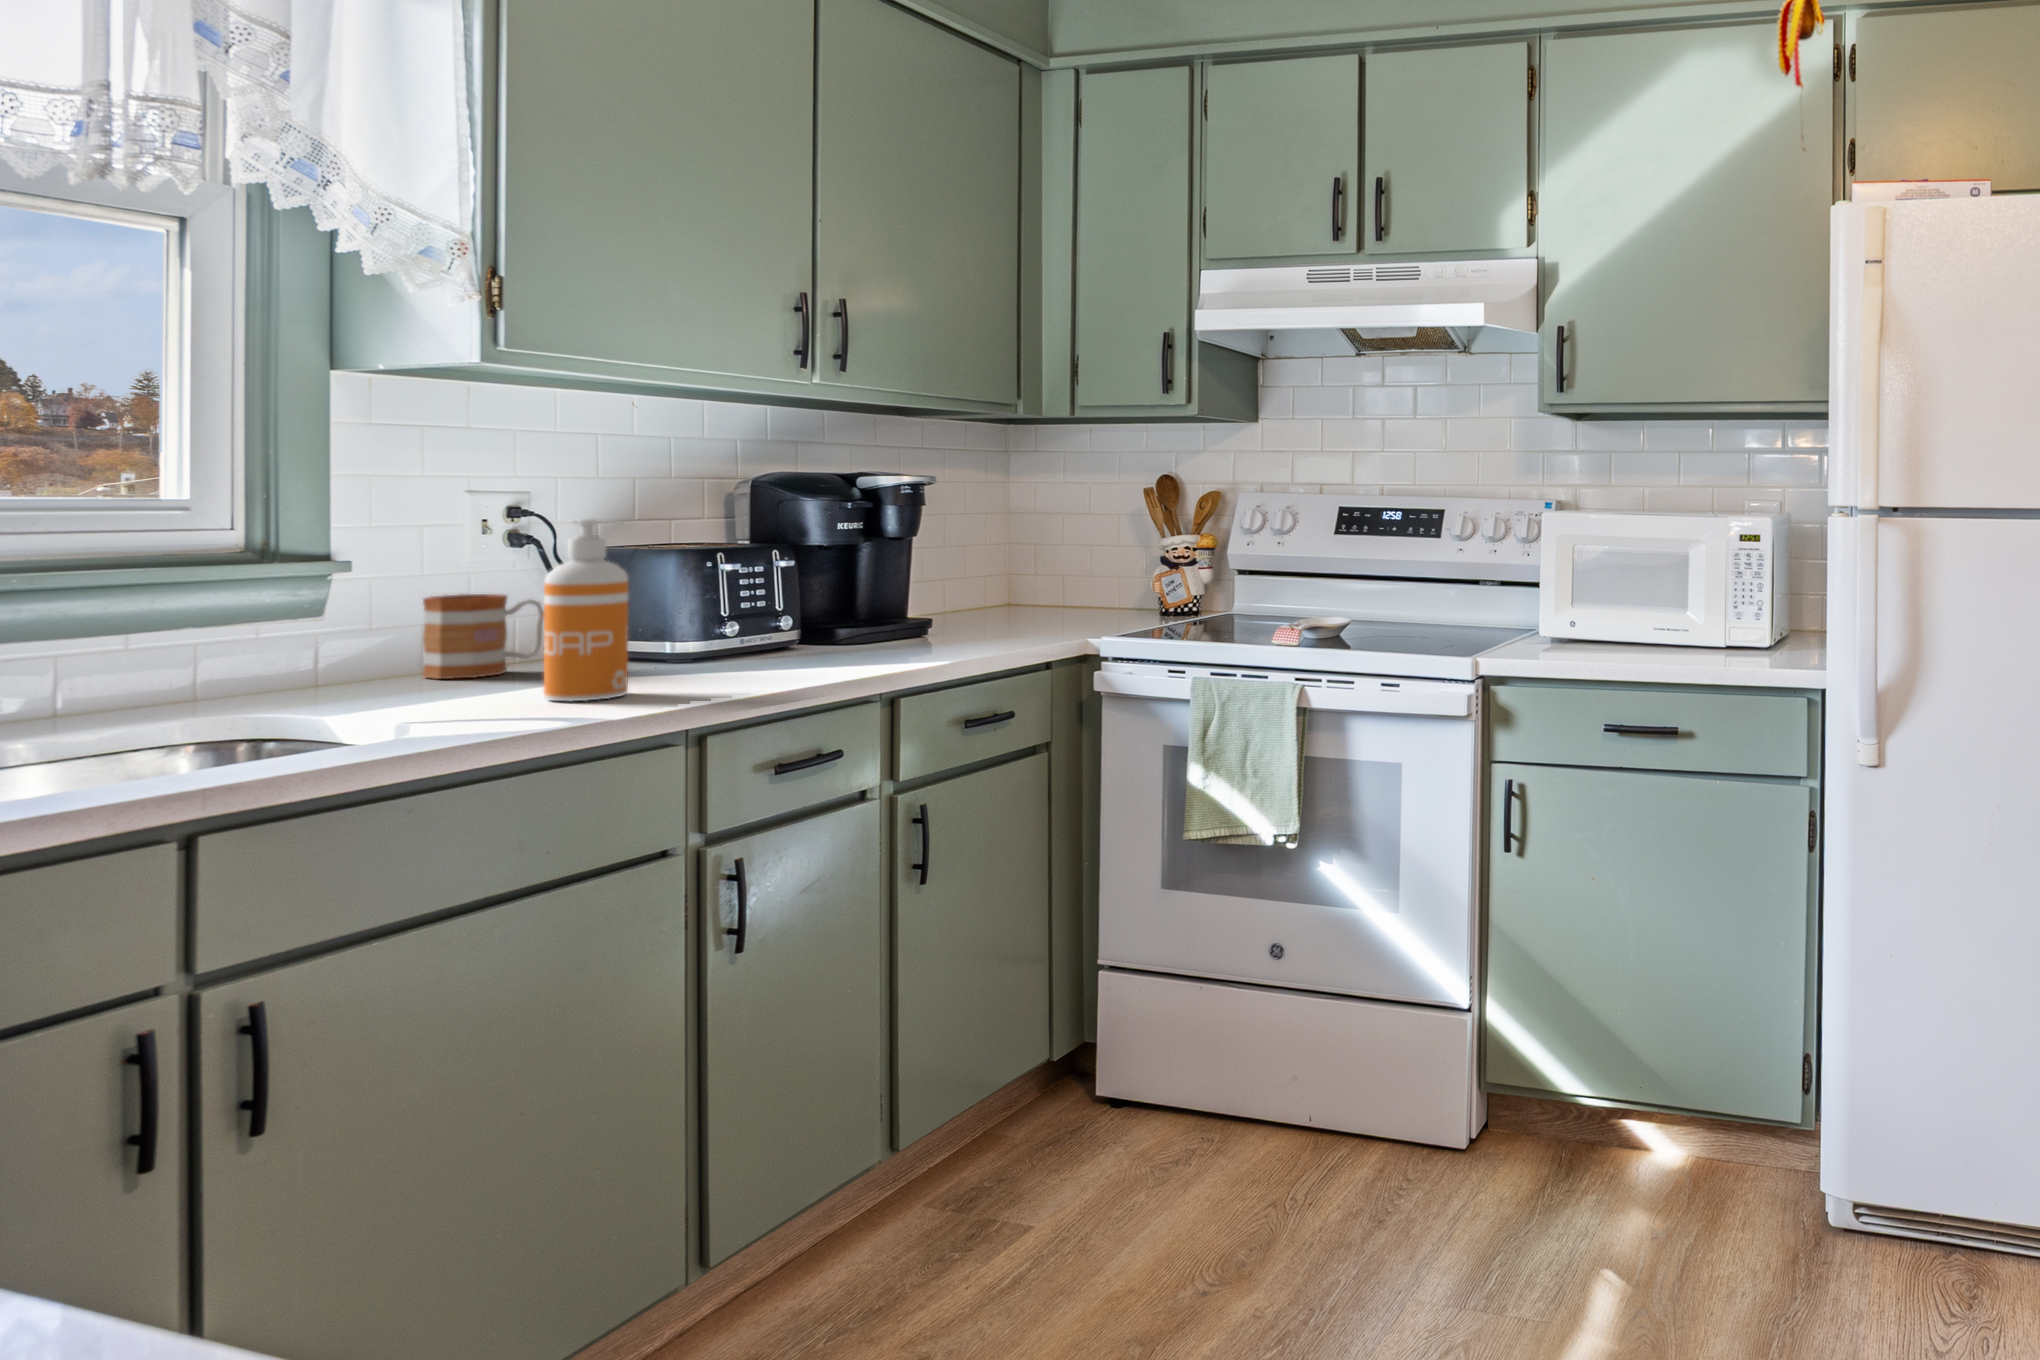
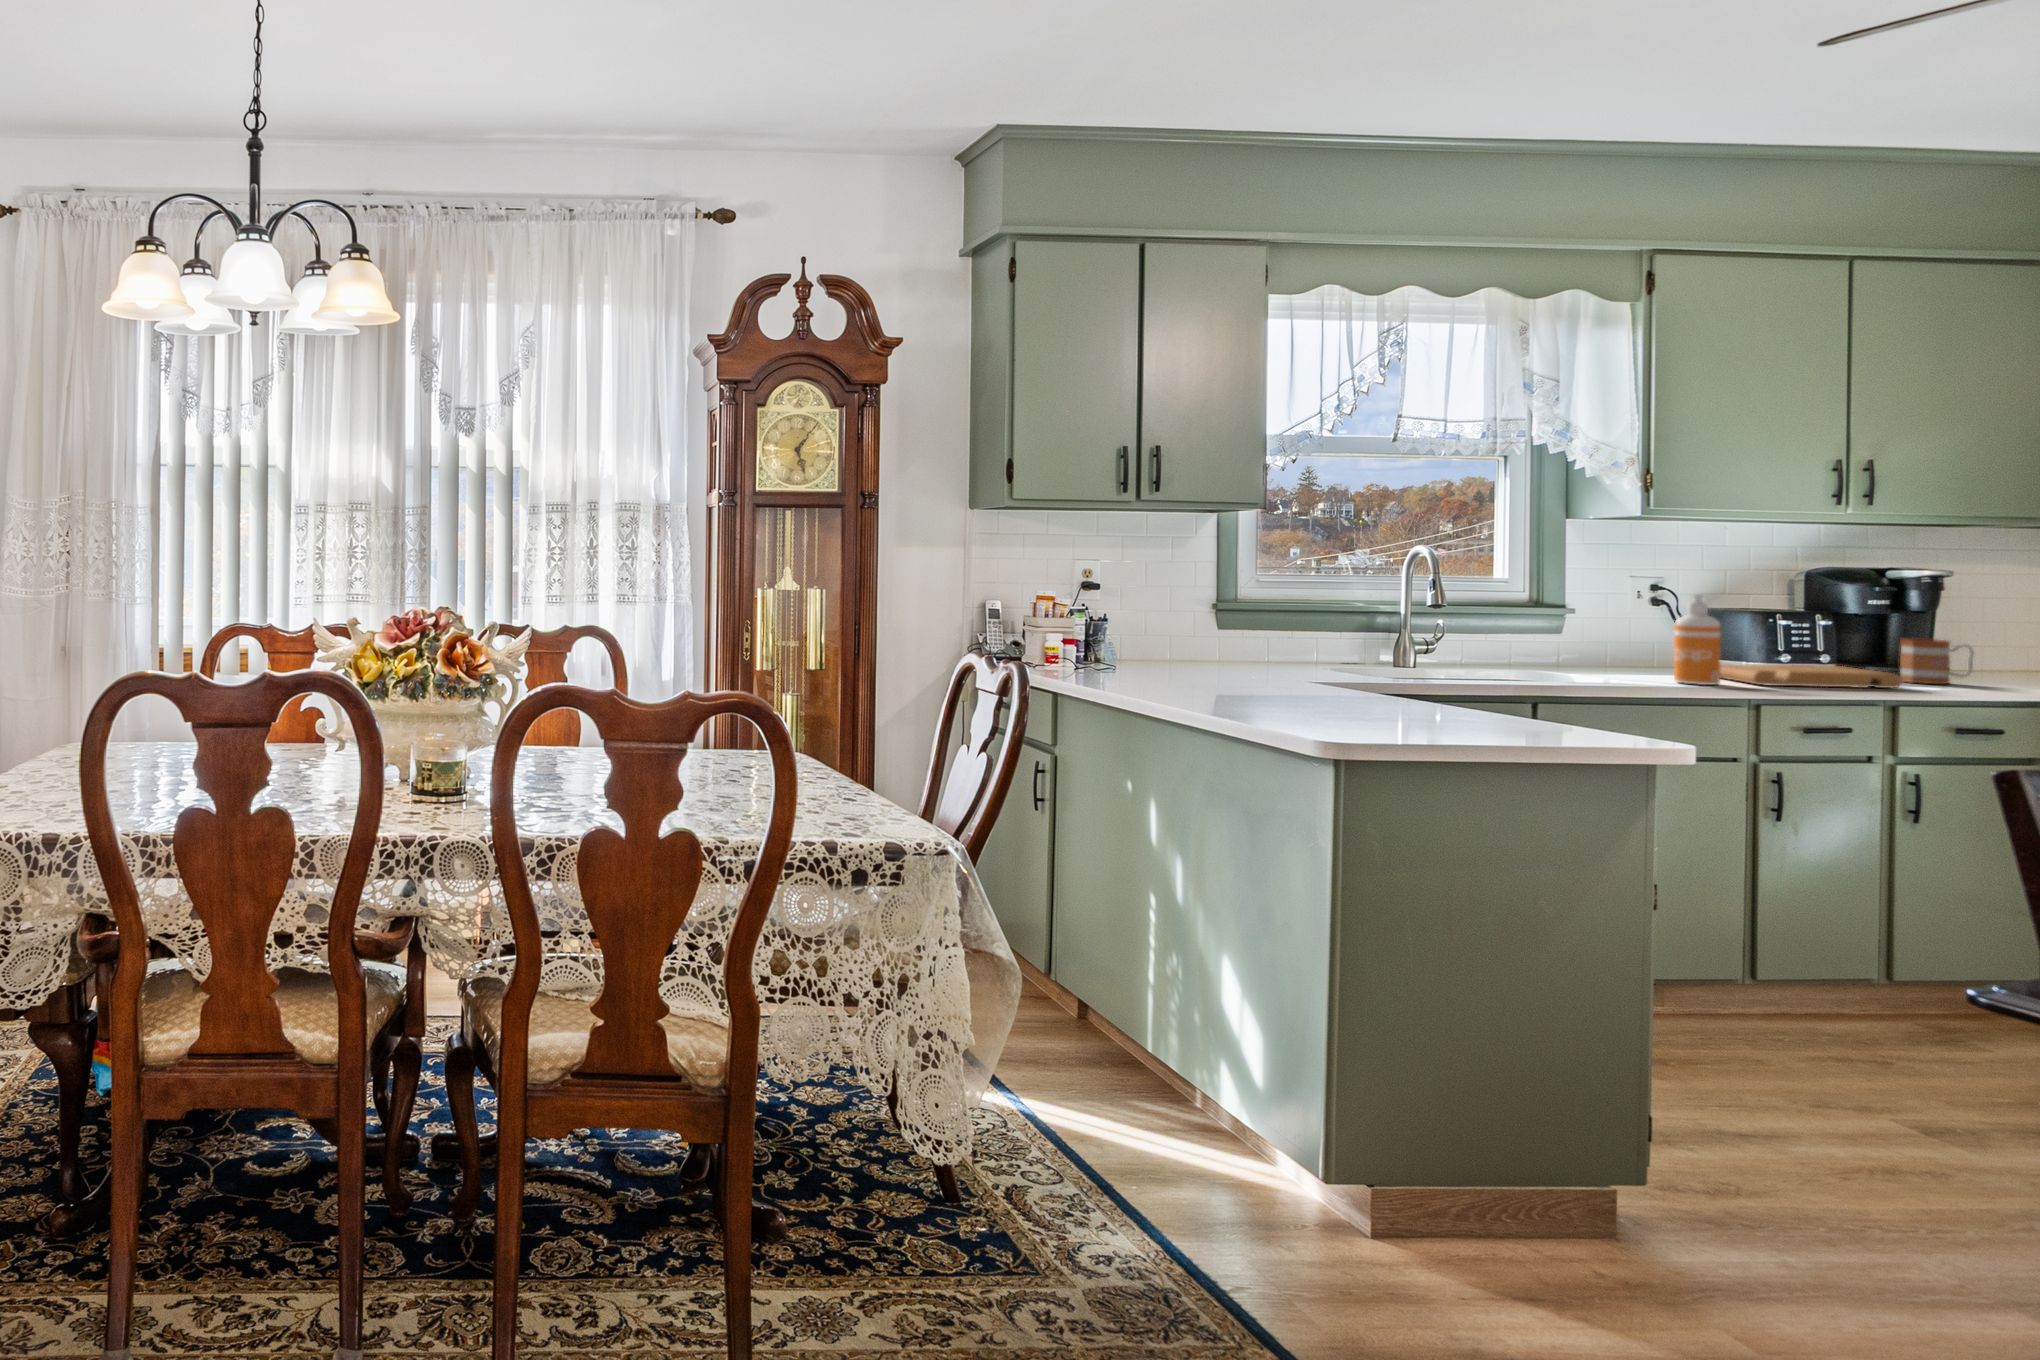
mug: present [423,594,544,679] -> present [1900,639,1974,684]
cutting board: none [606,632,892,685] -> present [1720,664,1902,688]

